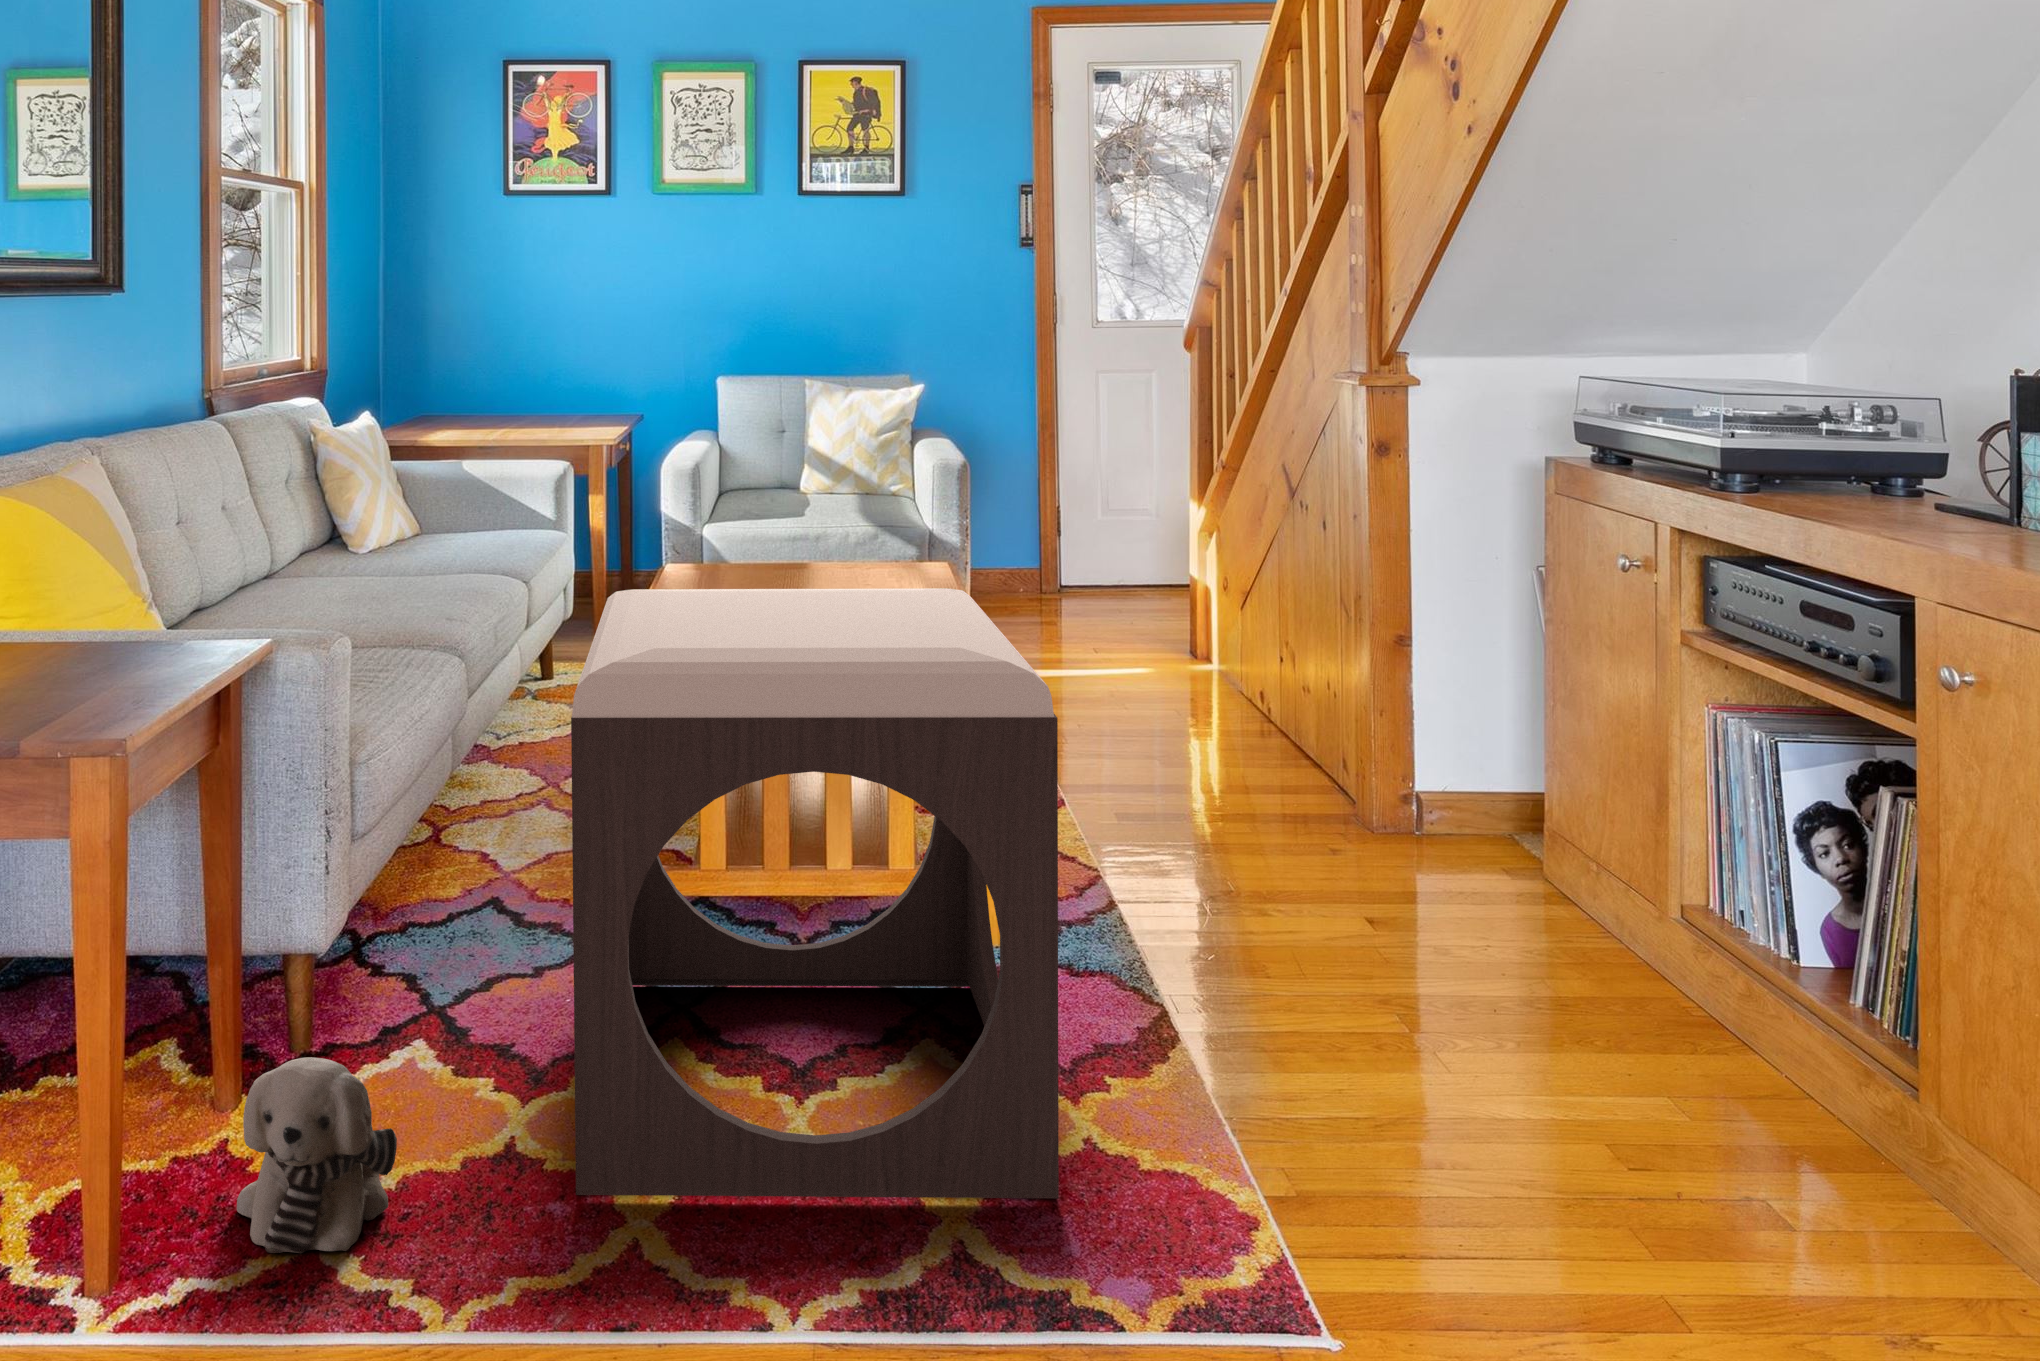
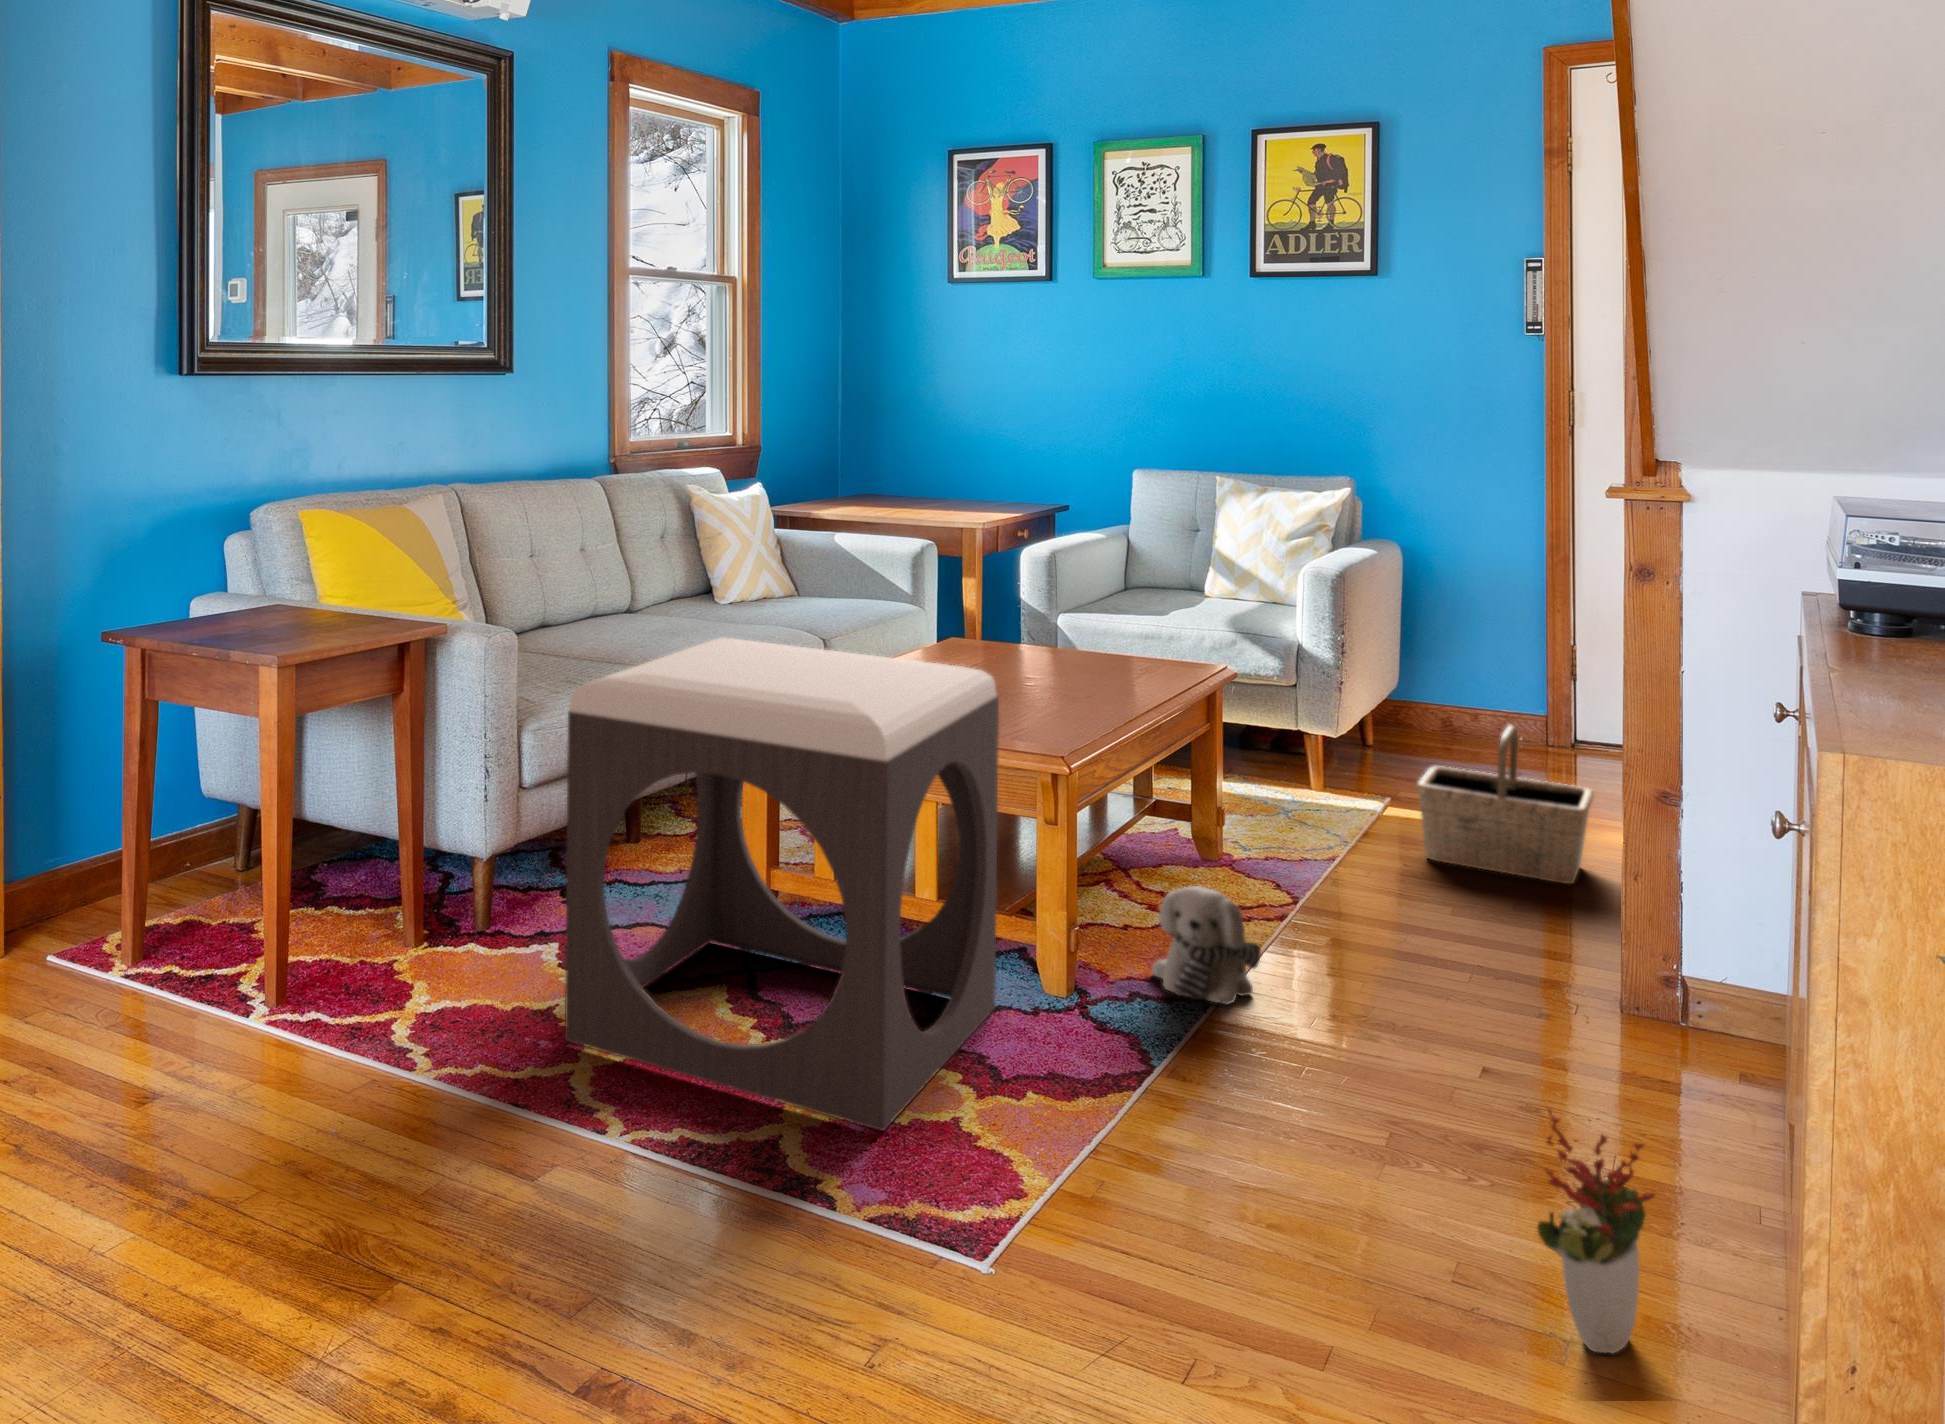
basket: none [1093,591,1246,730] -> present [1417,726,1594,884]
decorative plant: none [1772,976,1912,1227] -> present [1537,1109,1655,1353]
plush toy: present [237,1057,397,1253] -> present [1152,886,1261,1005]

